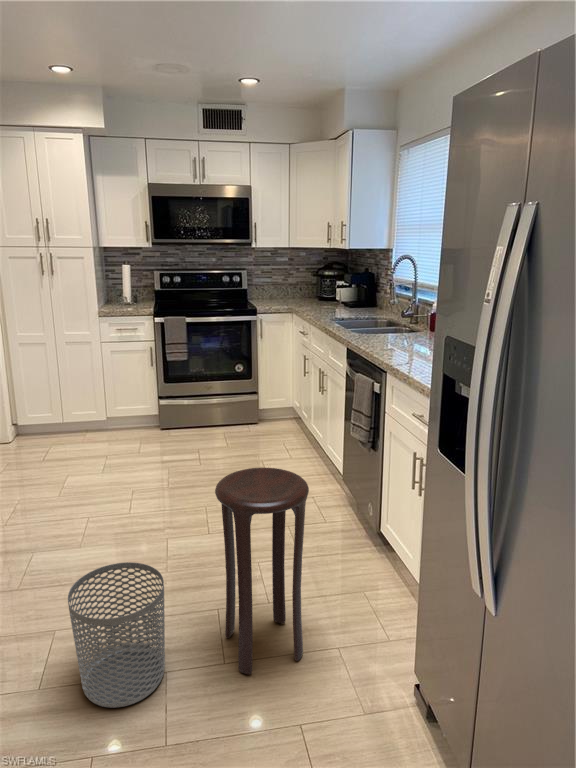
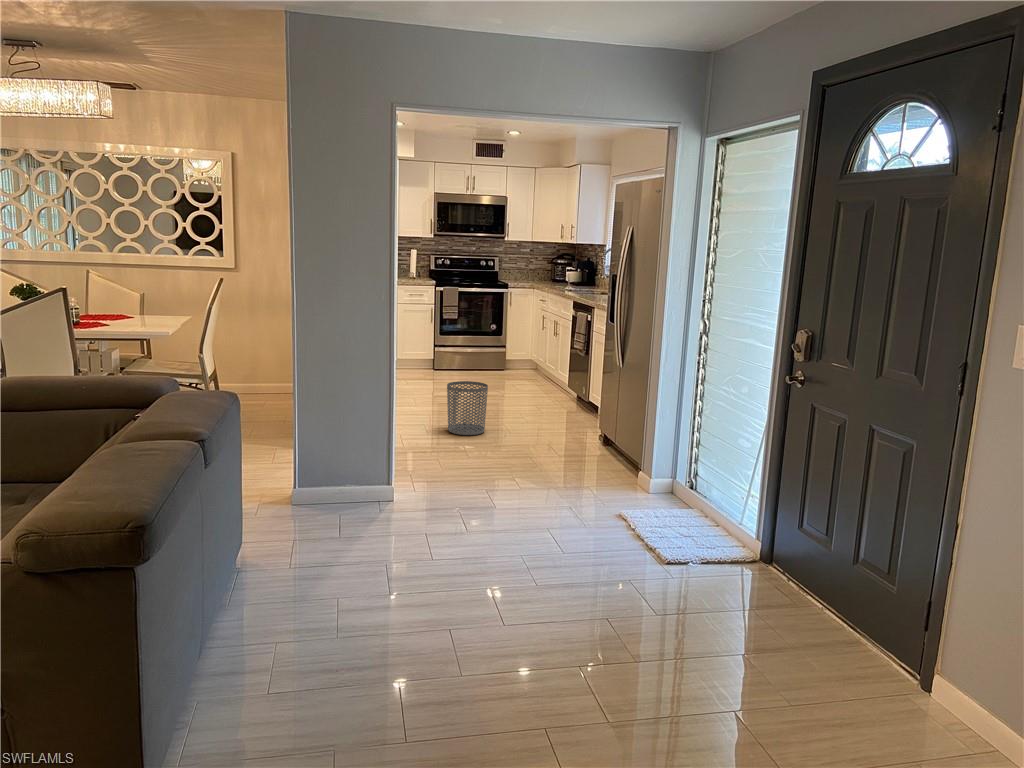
stool: present [215,468,309,675] -> none [510,341,553,432]

